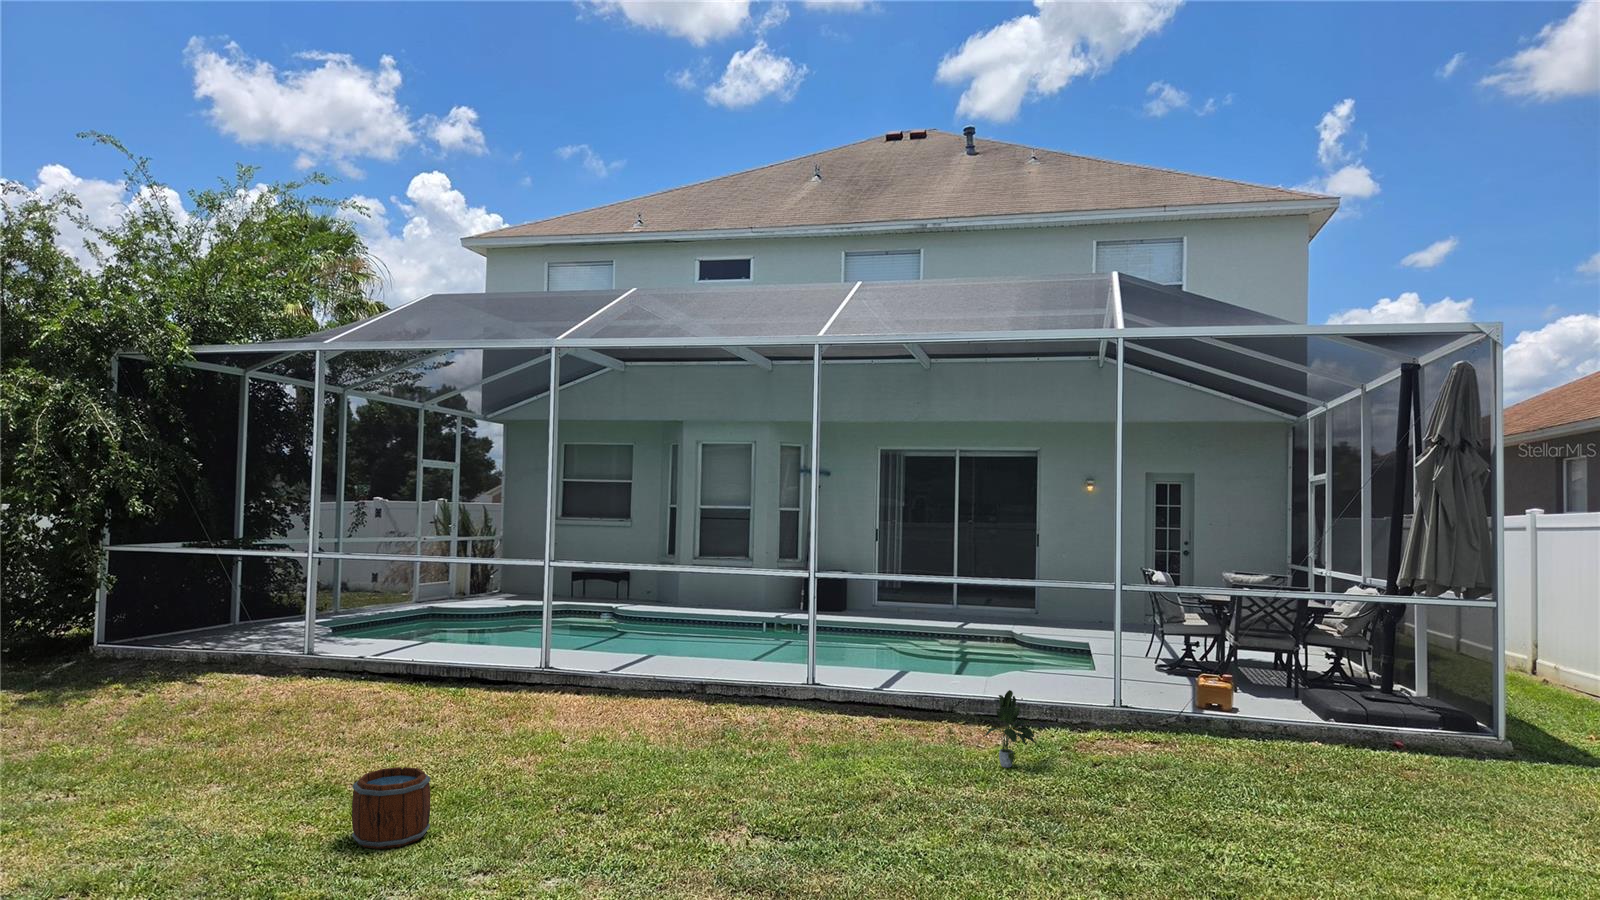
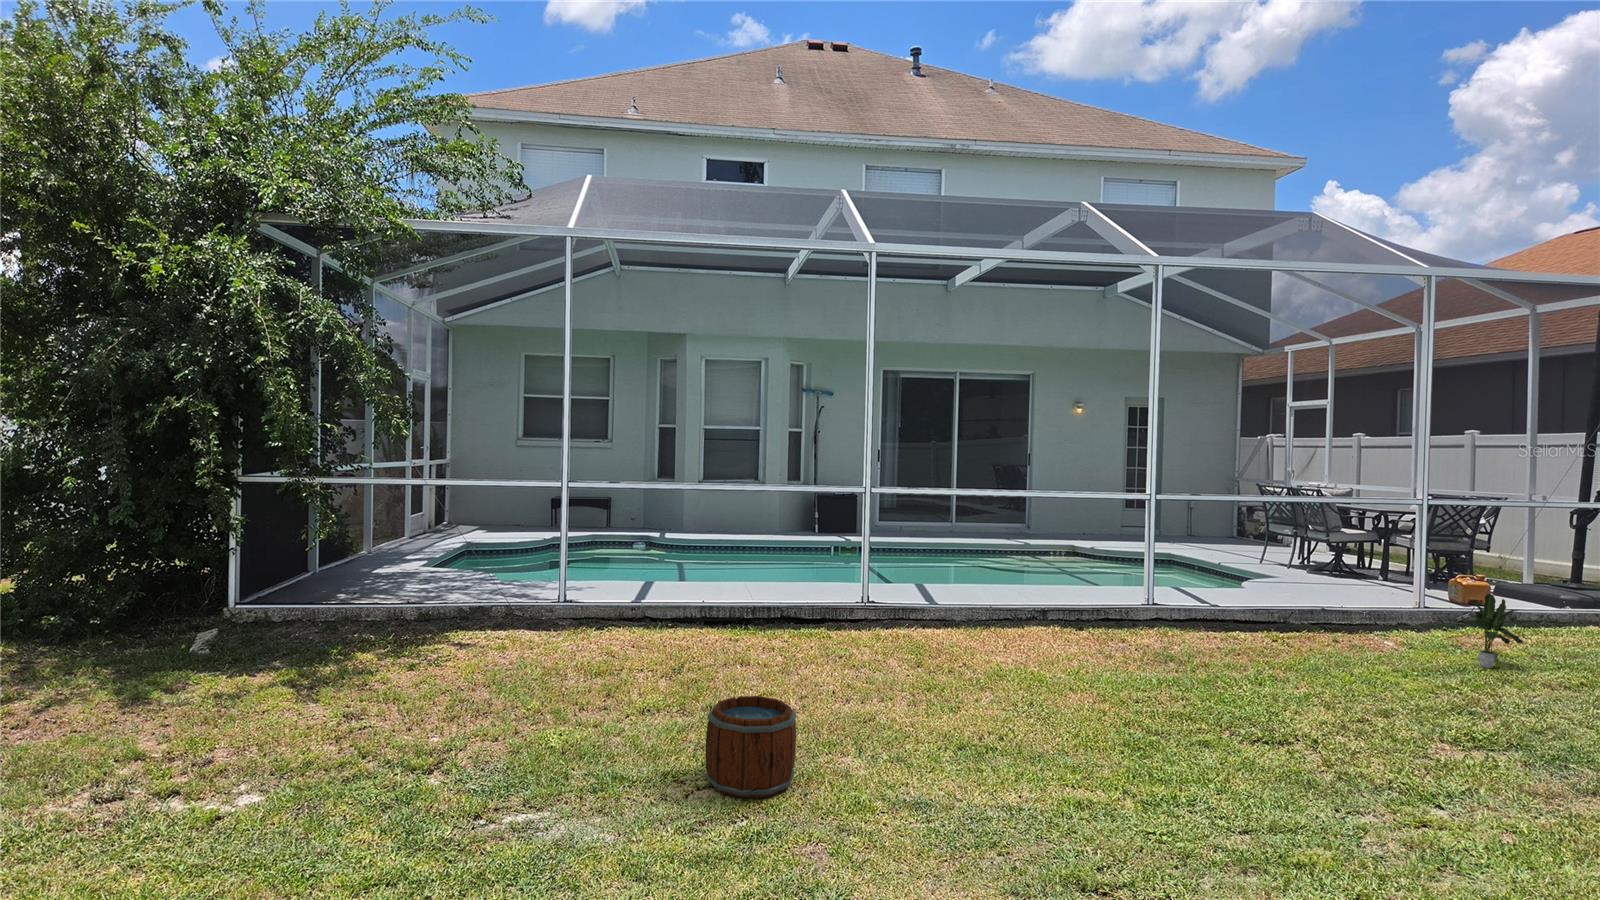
bucket: present [352,767,431,849] -> present [705,696,796,798]

